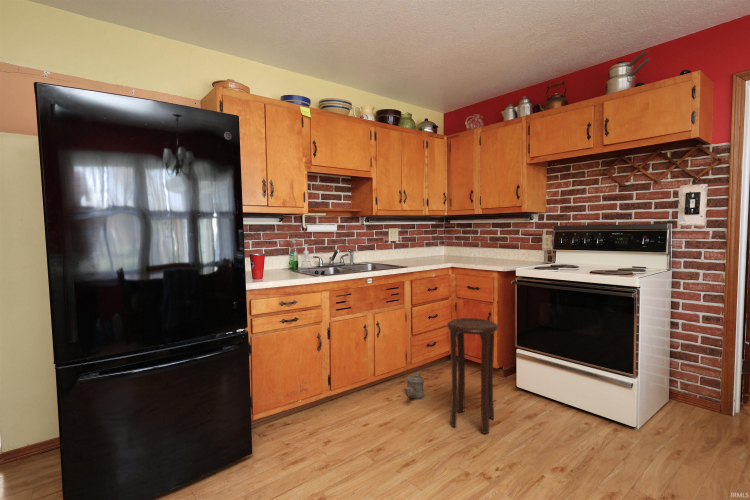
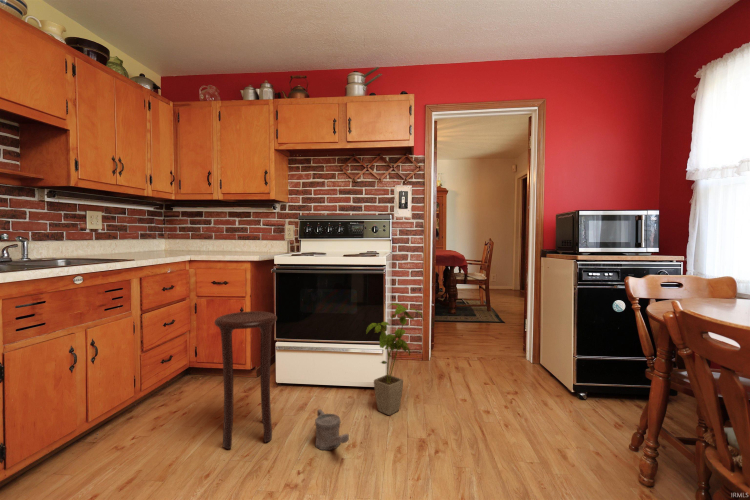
house plant: none [595,335,676,459] -> present [366,303,423,415]
watering can: present [406,372,424,399] -> present [315,409,349,450]

